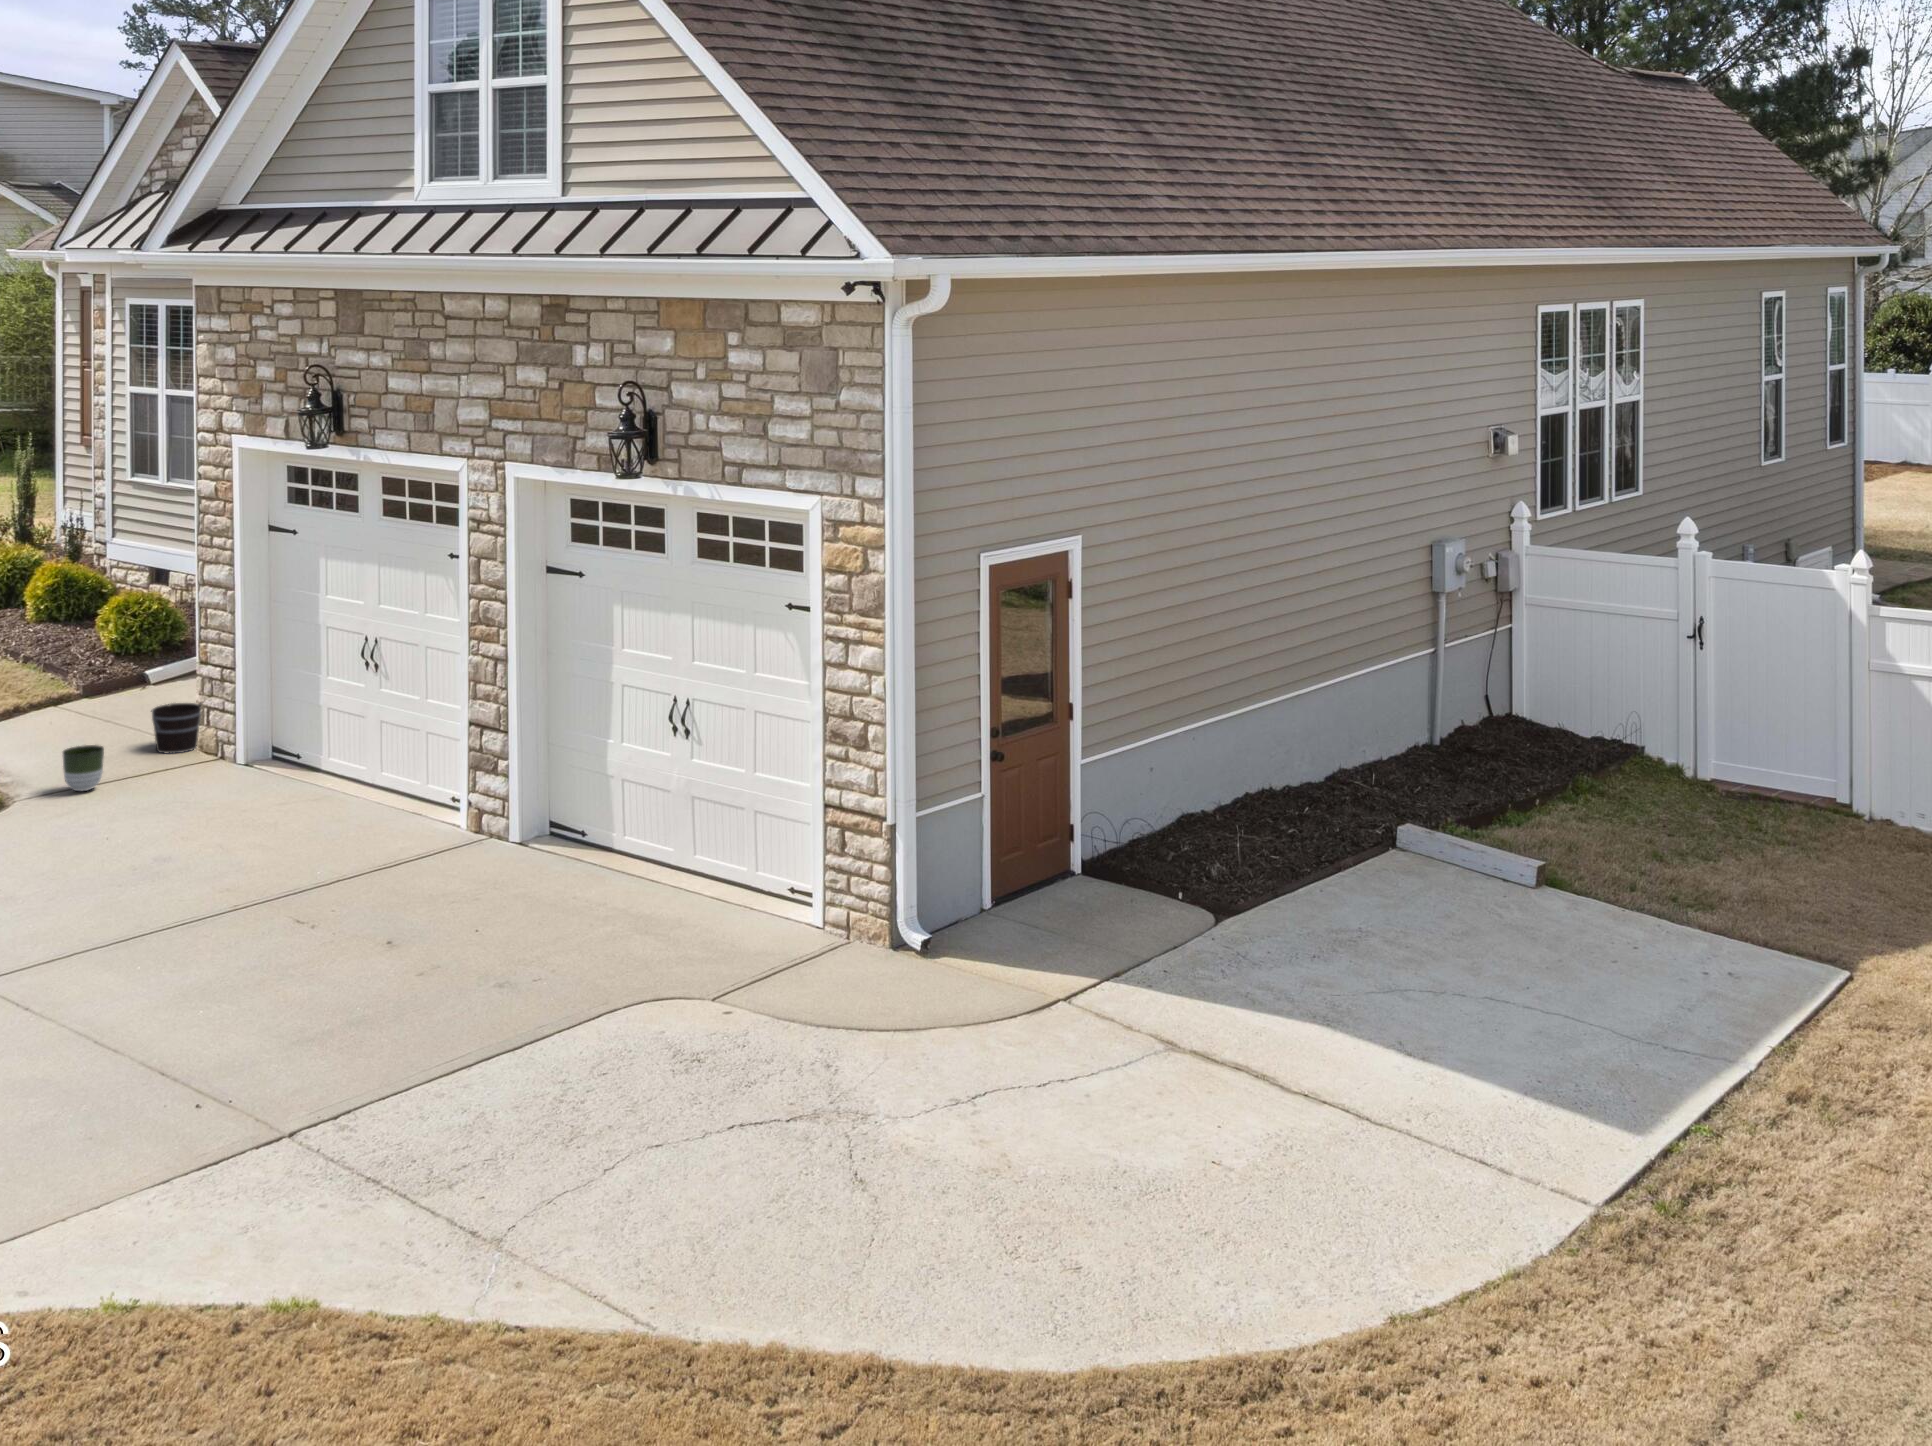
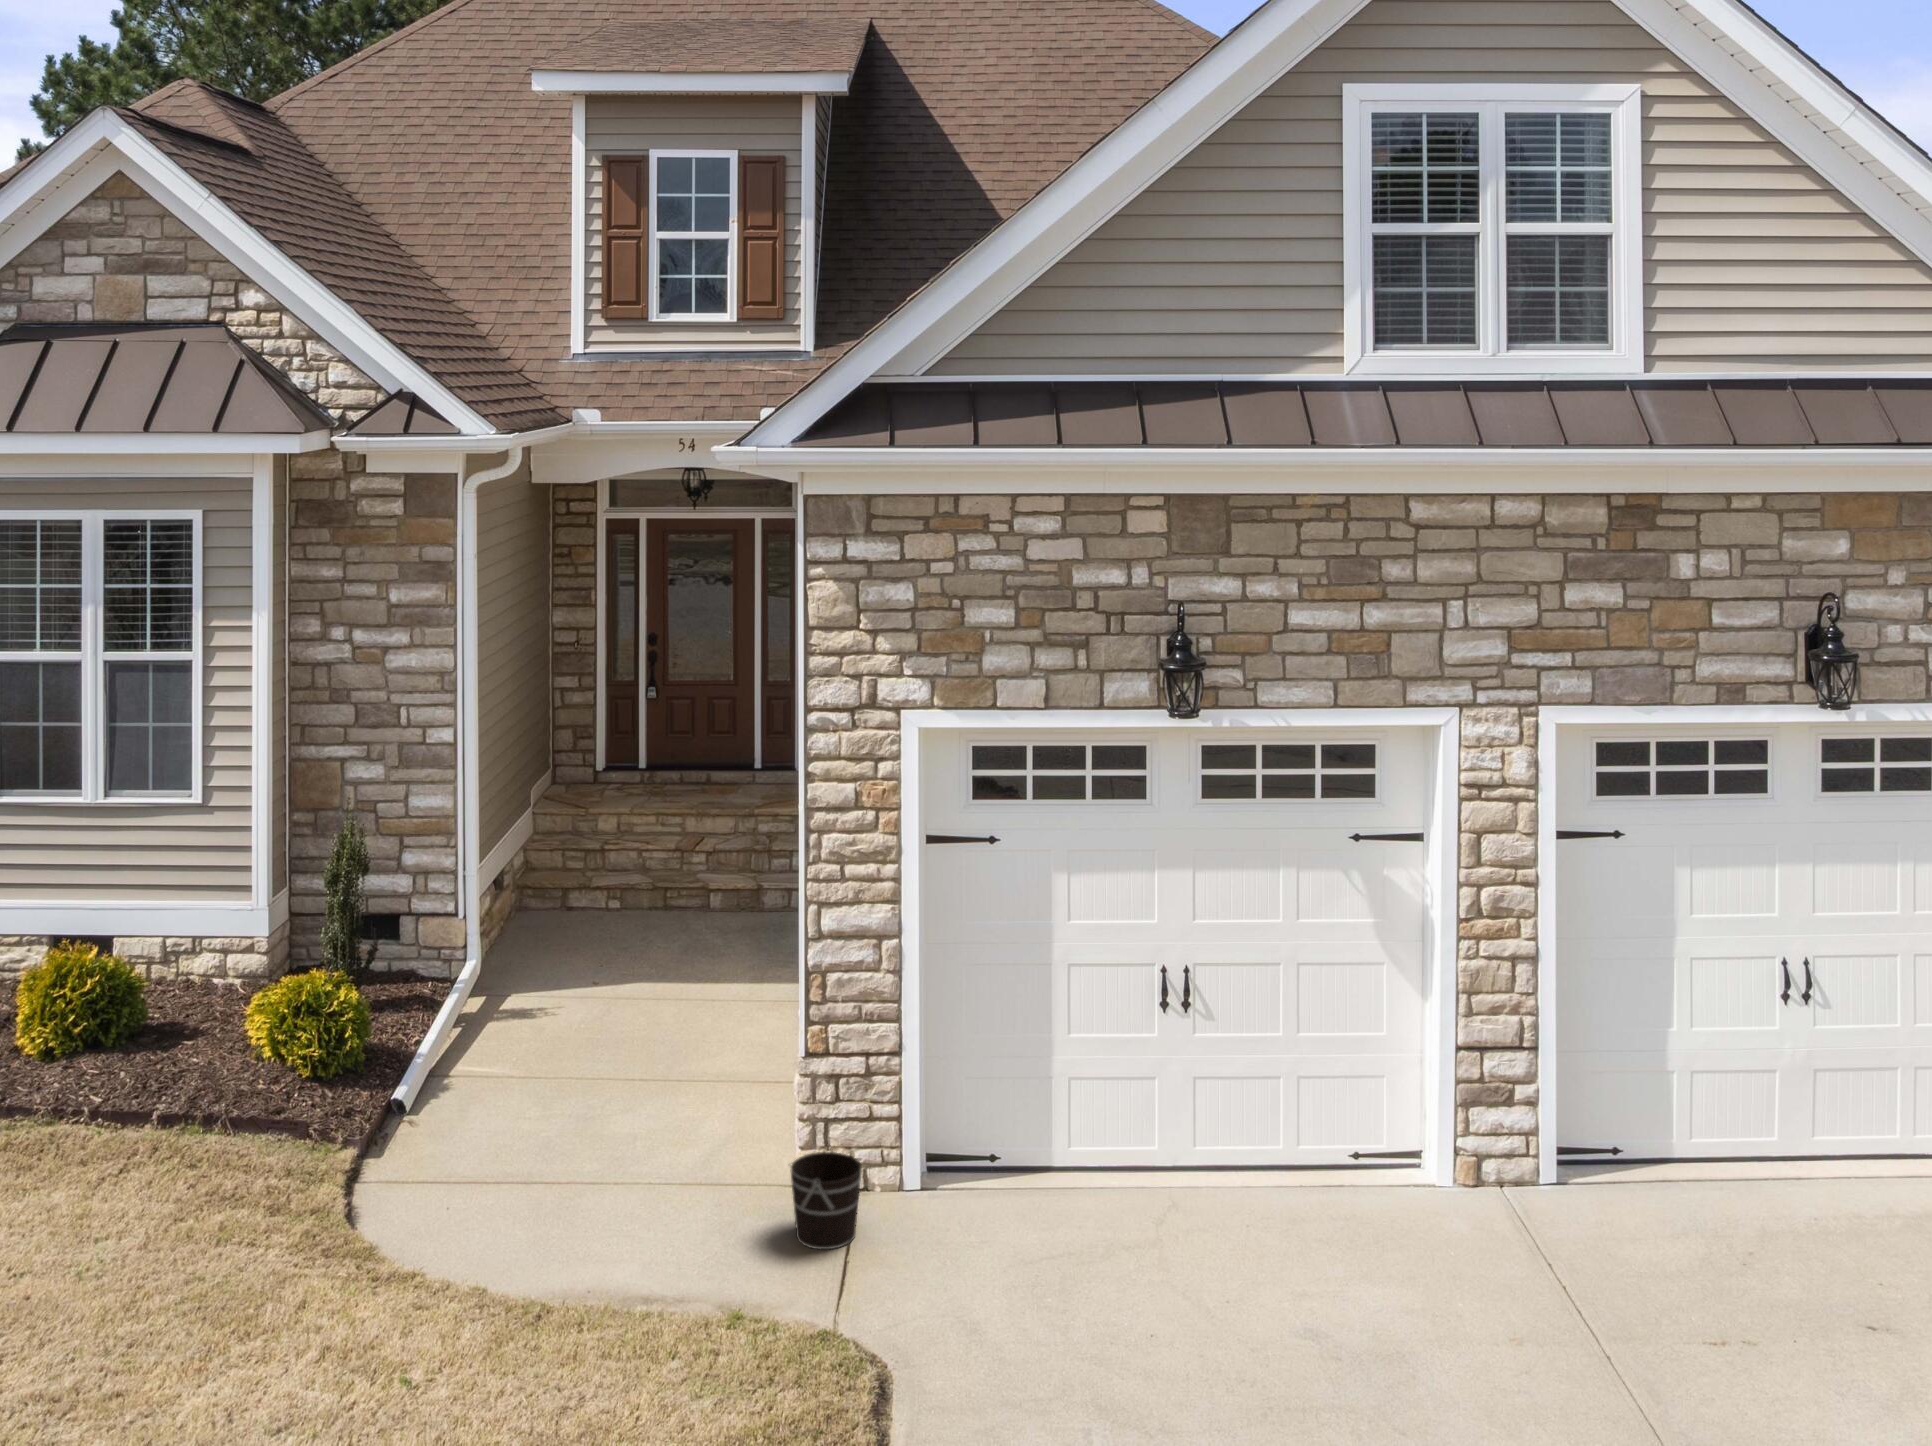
planter: present [63,745,104,791] -> none [937,1258,999,1350]

